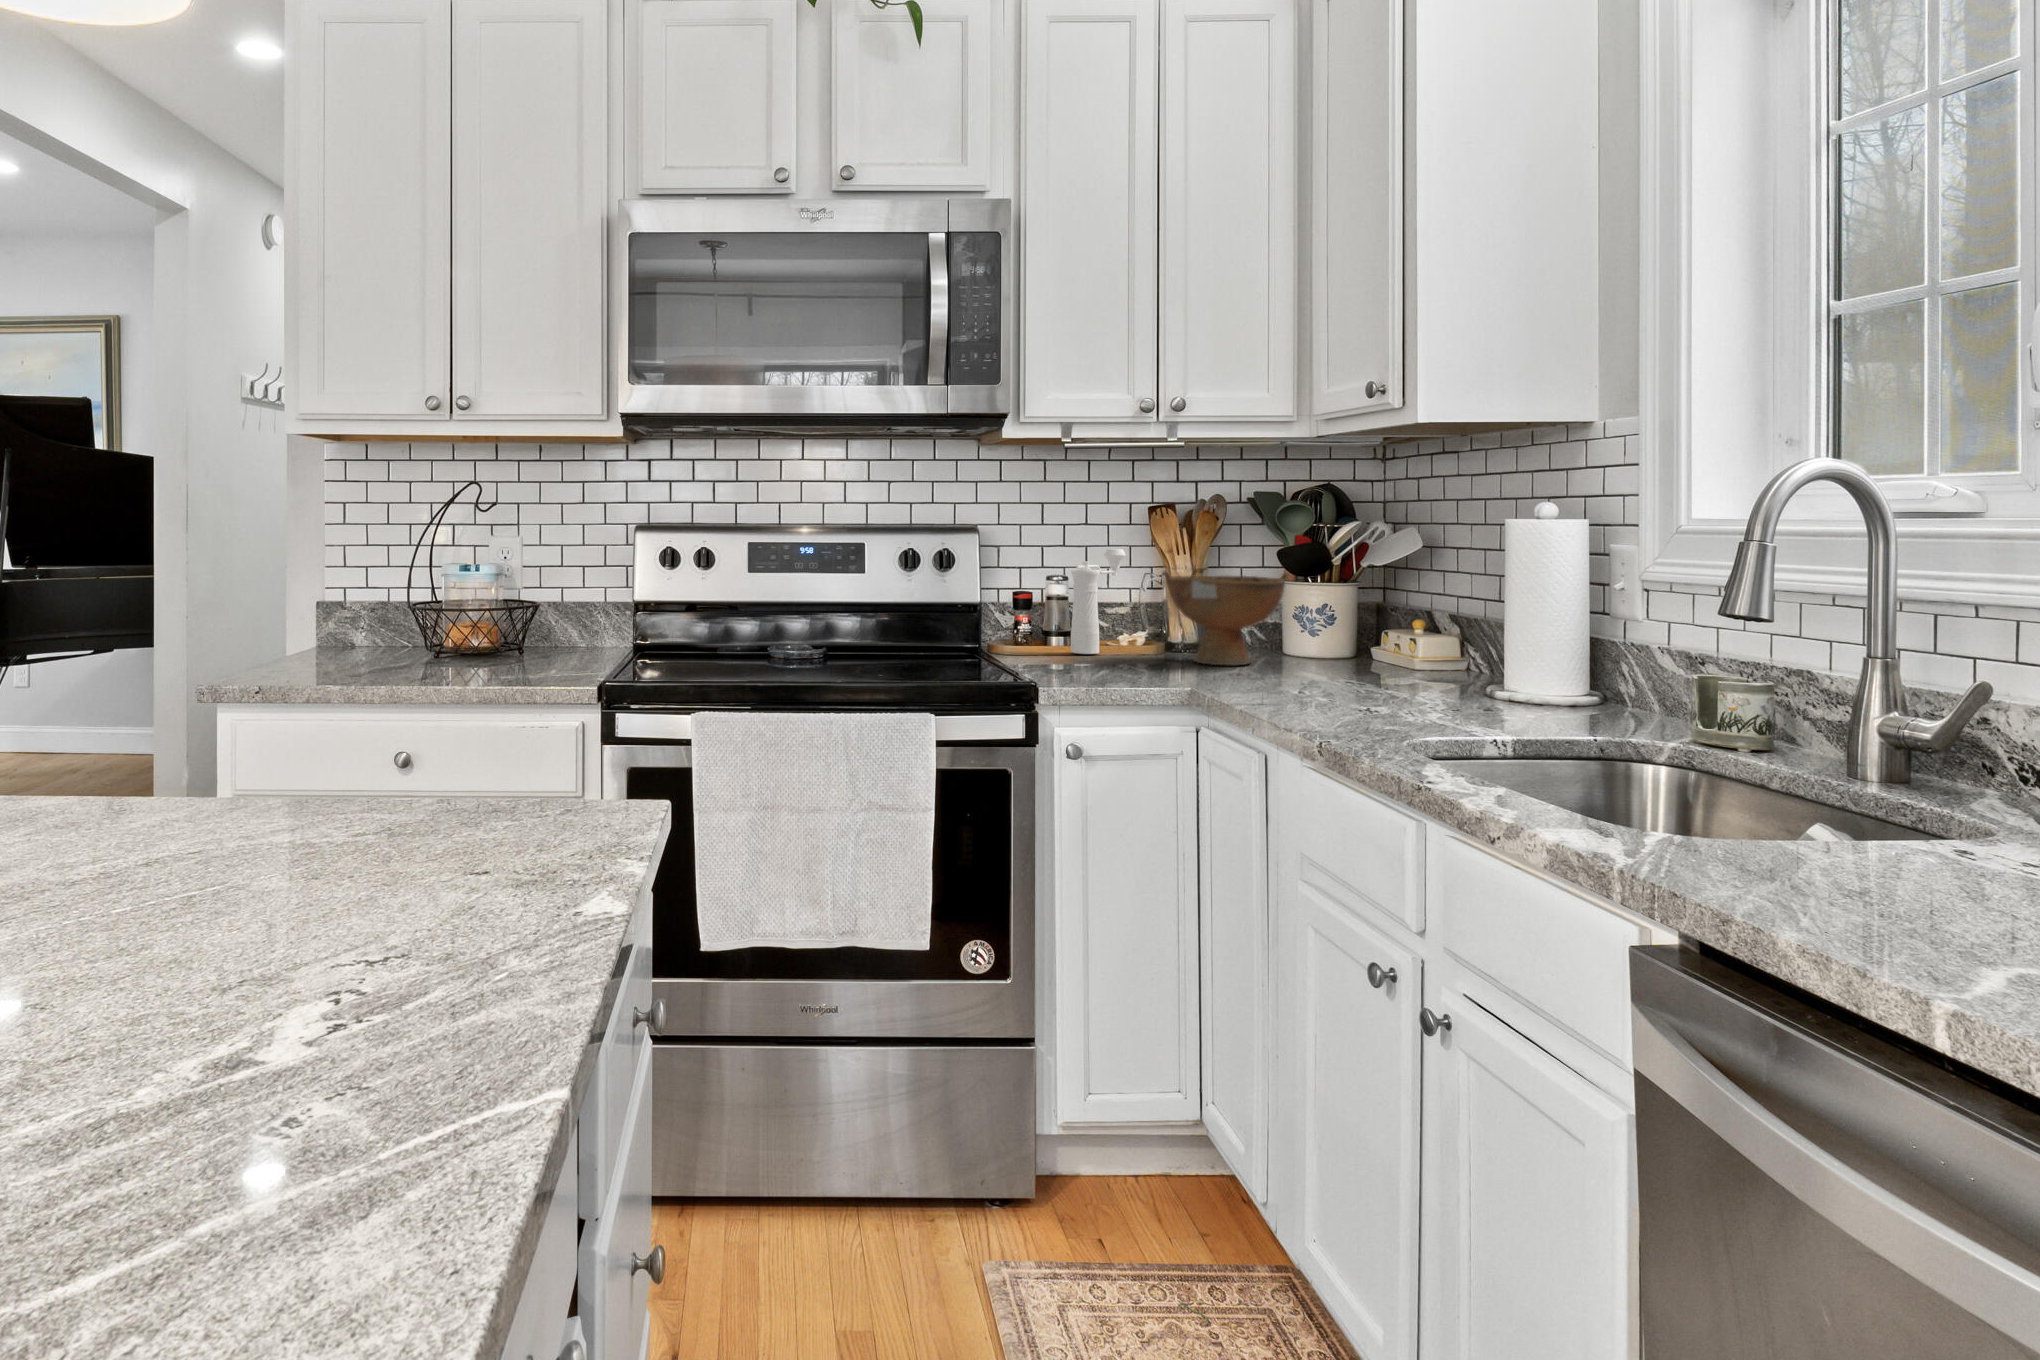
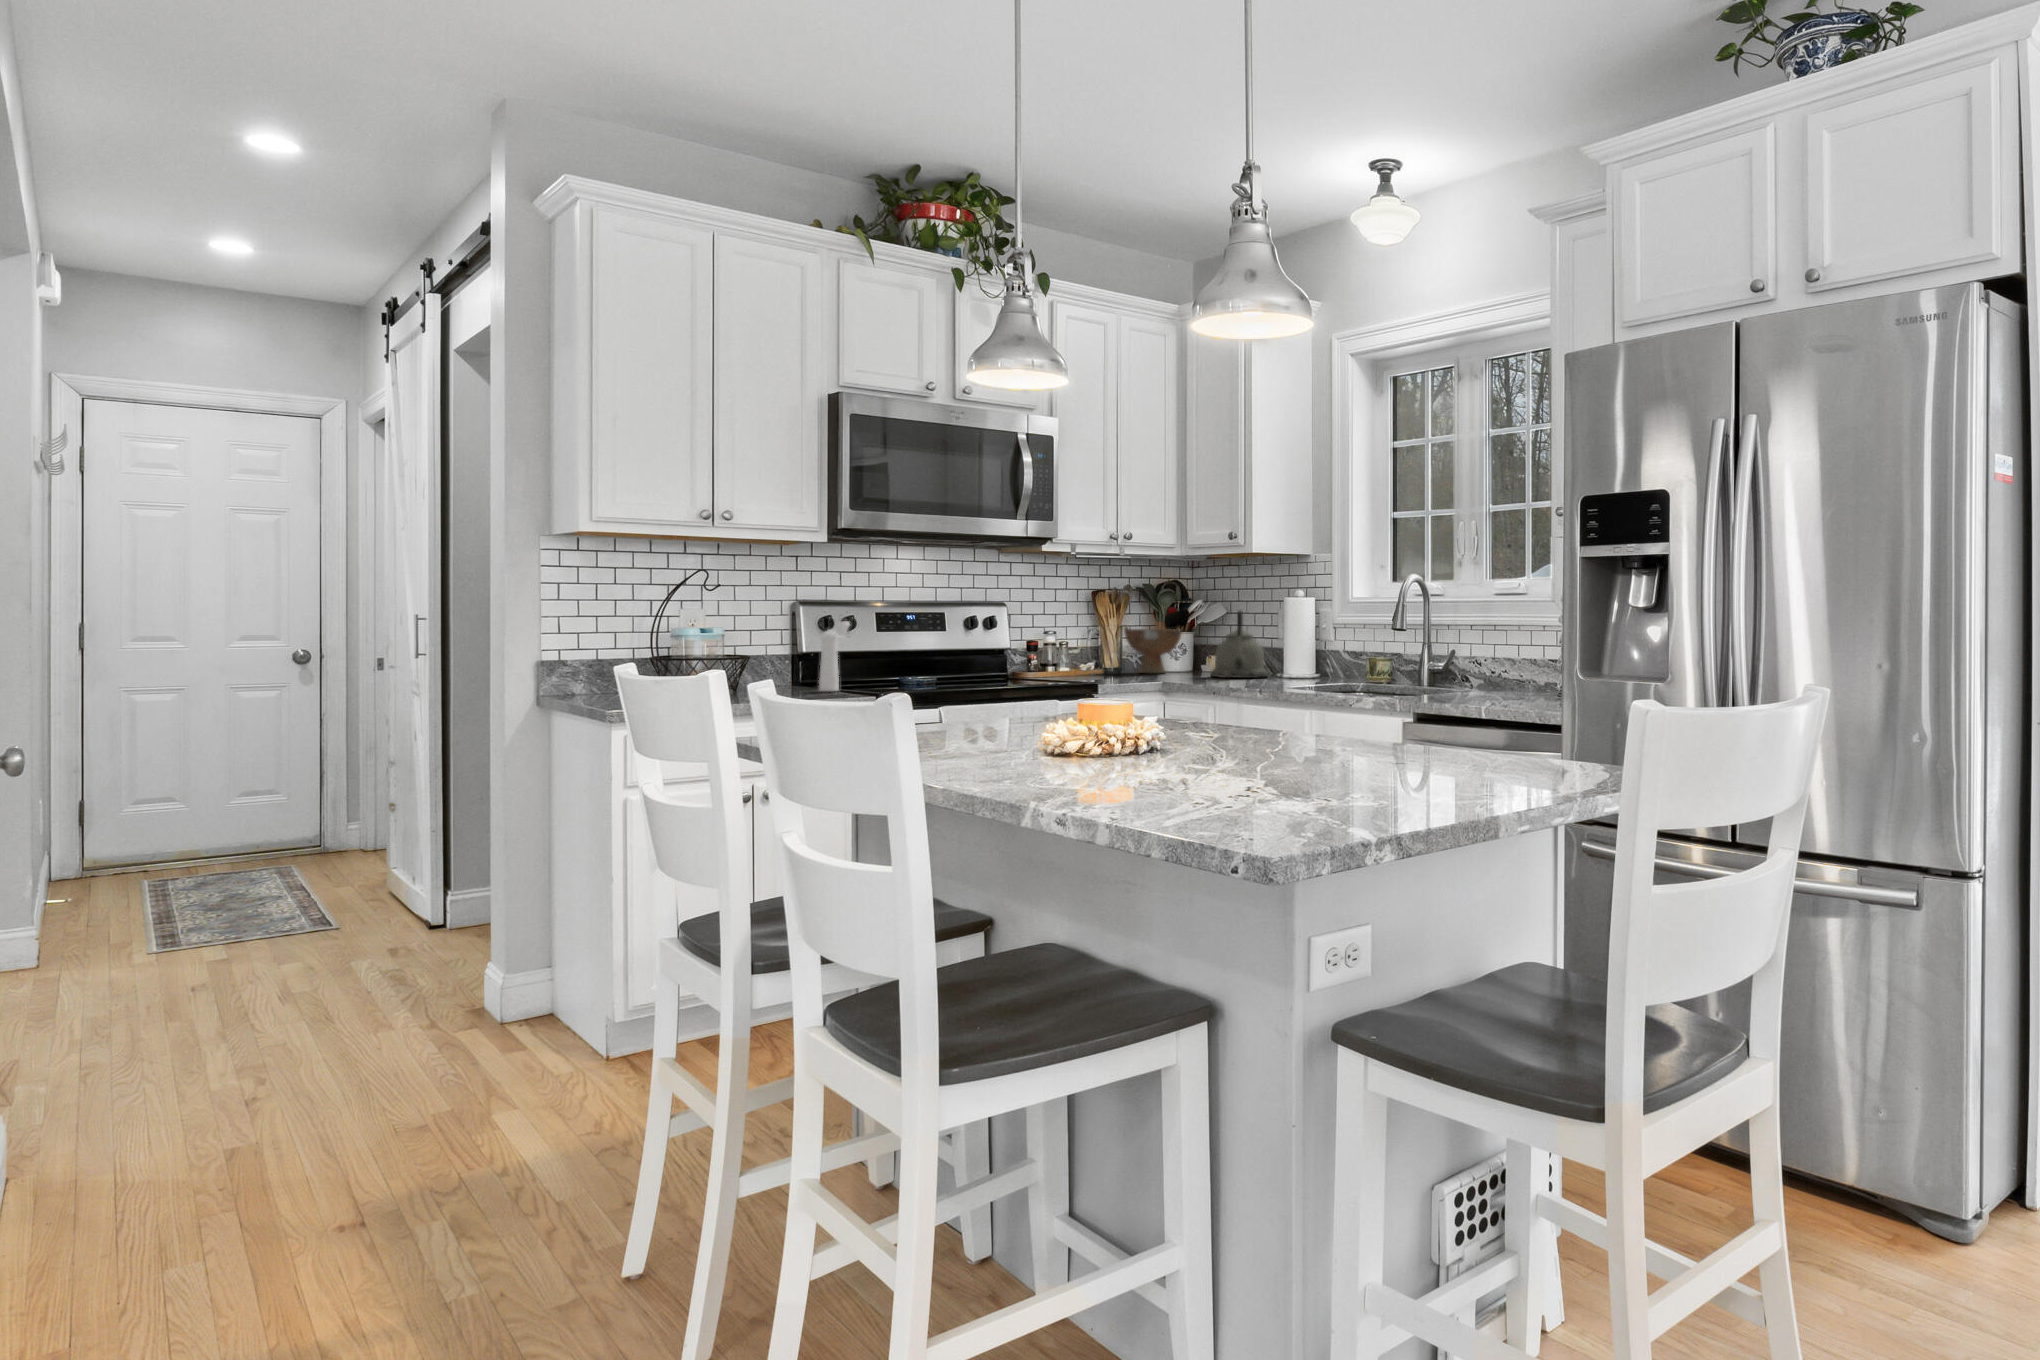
kettle: none [1303,546,1444,698] -> present [1210,610,1269,678]
pepper mill: present [1071,549,1126,654] -> present [819,621,850,691]

